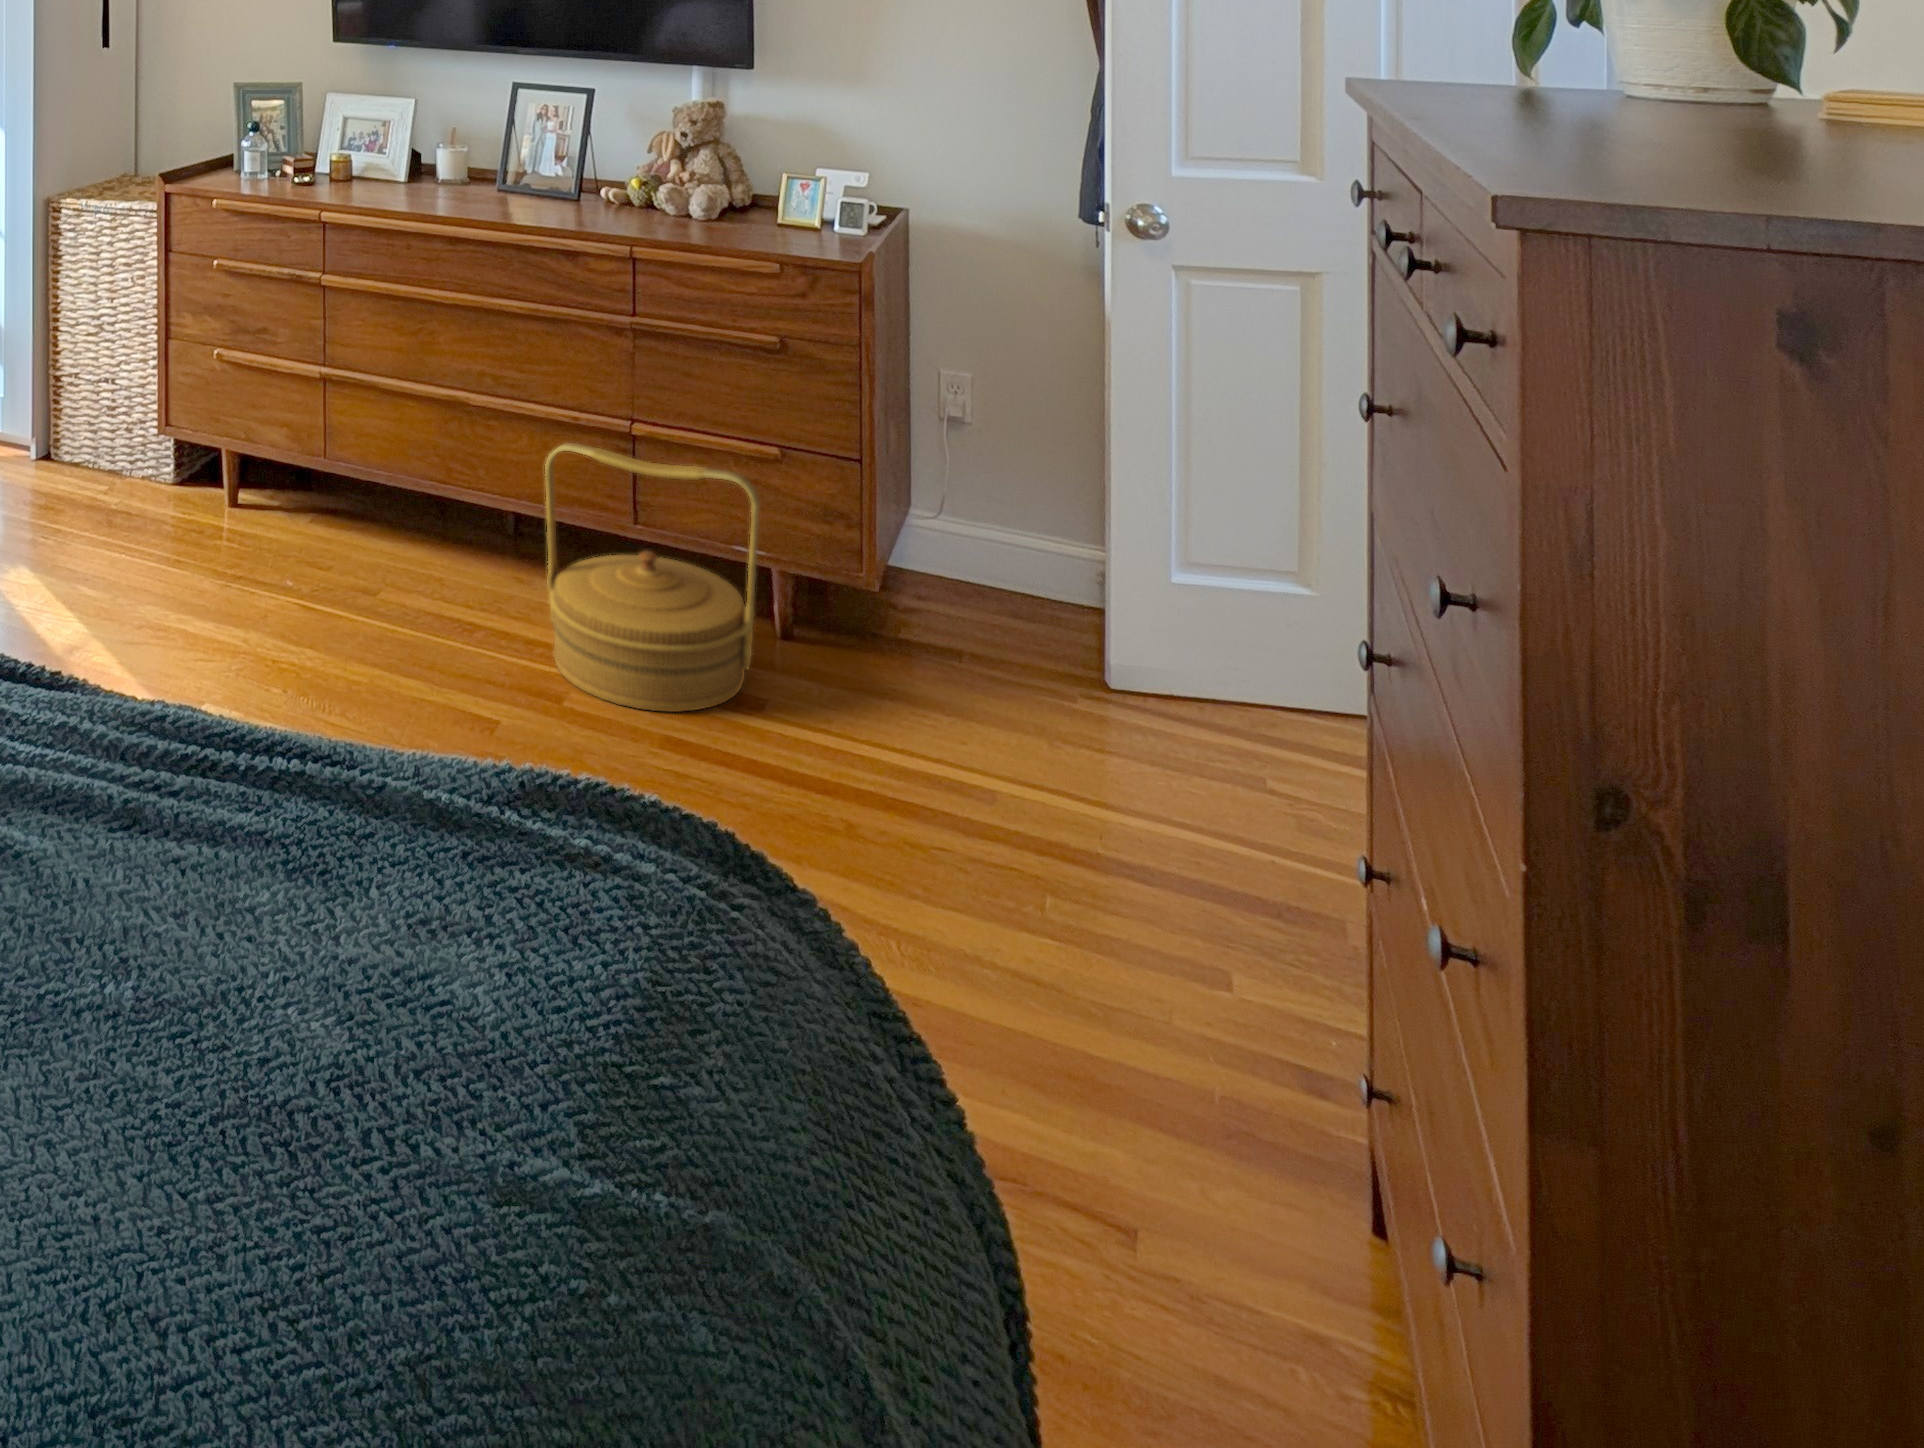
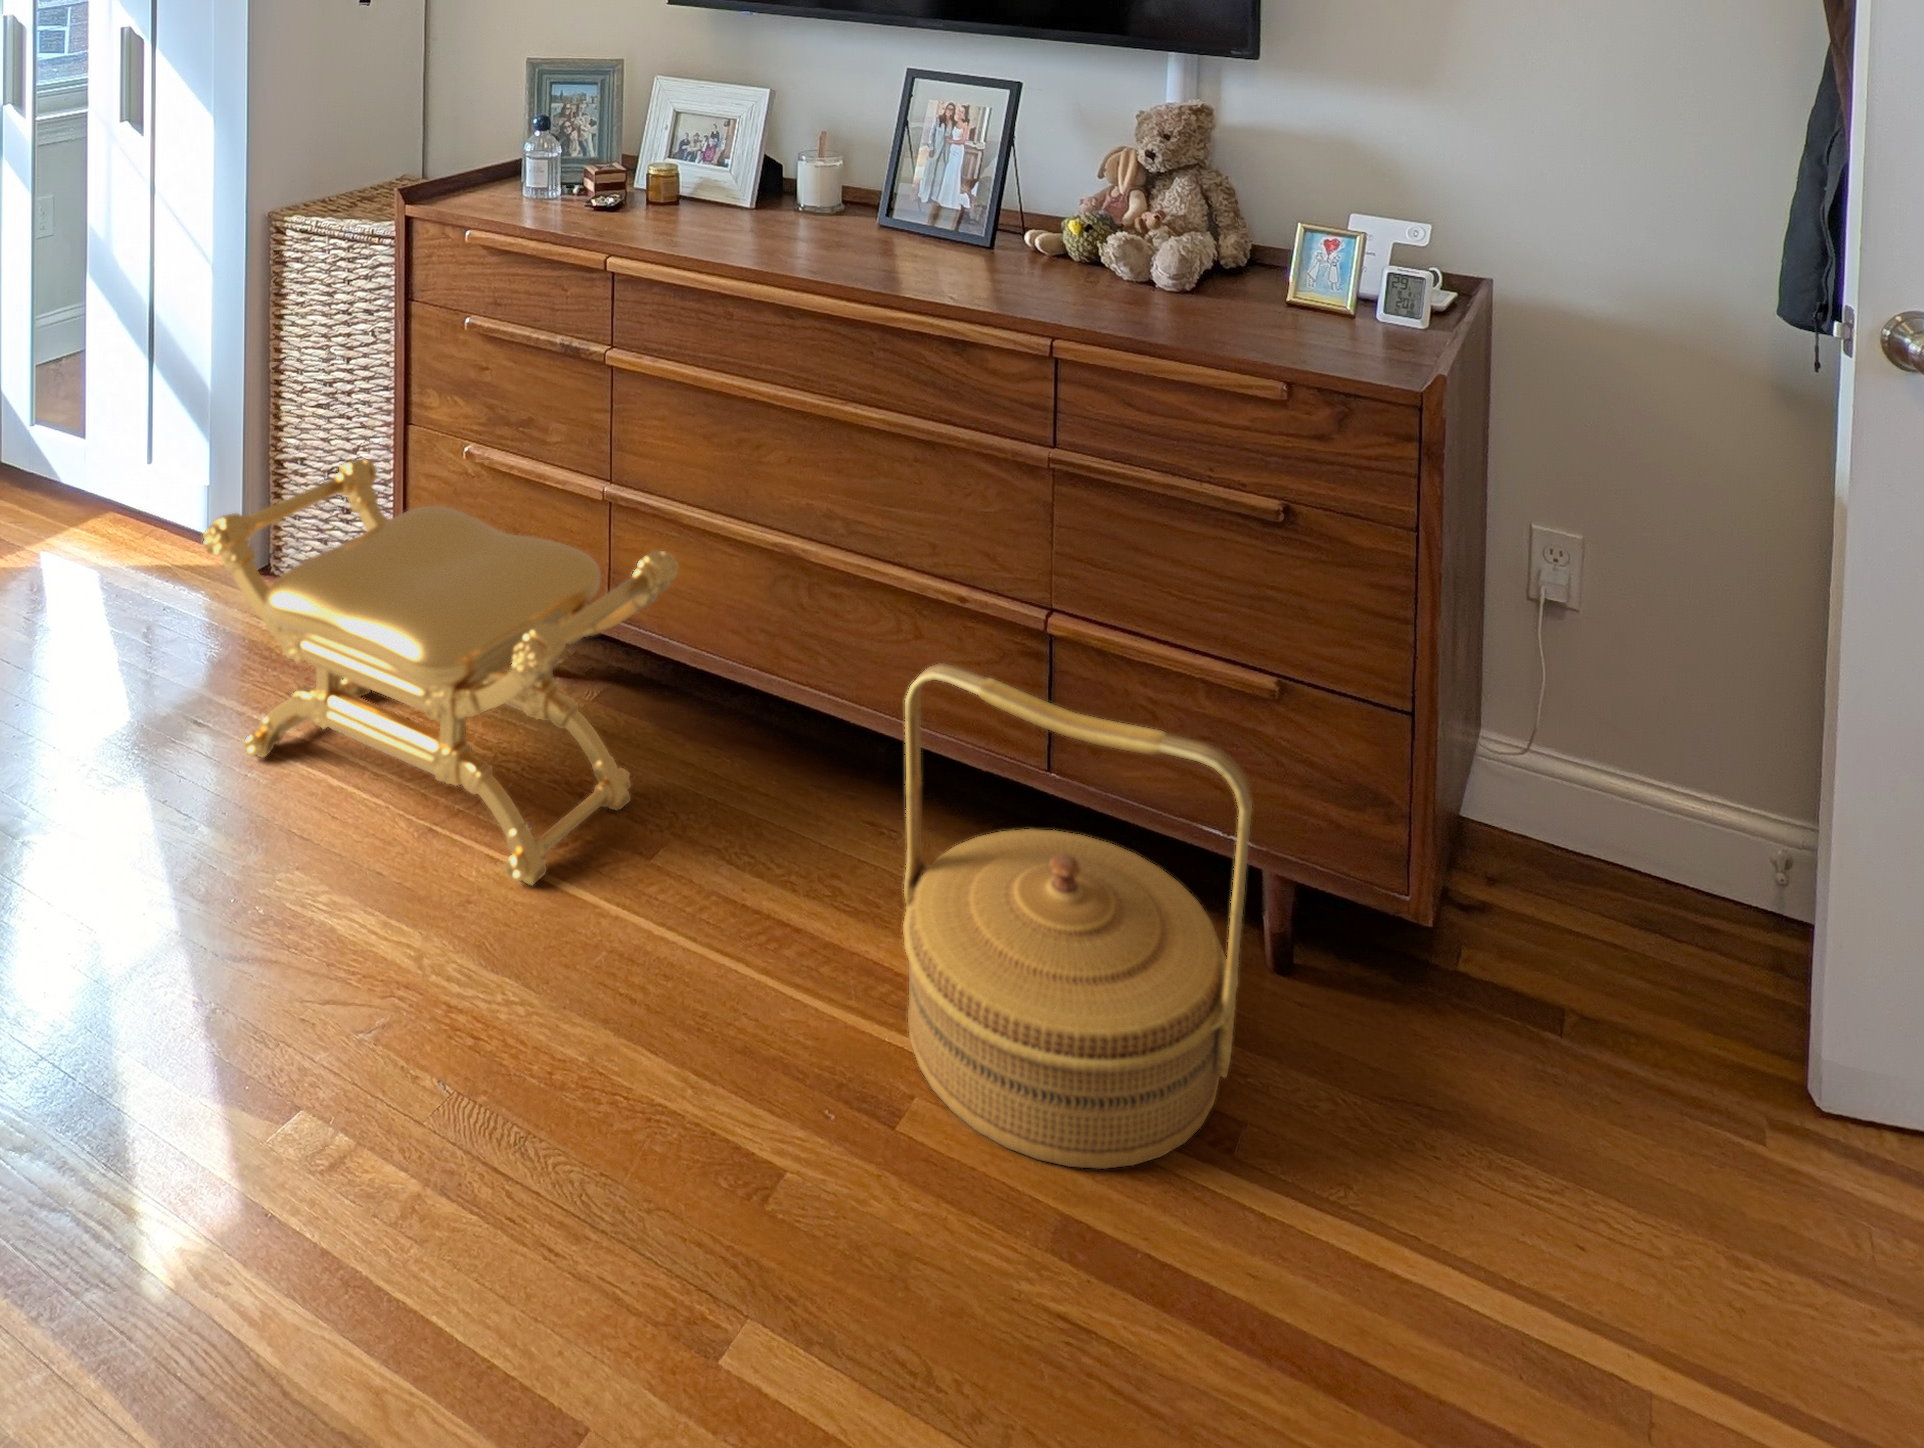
stool: none [57,361,380,607] -> present [203,459,679,885]

